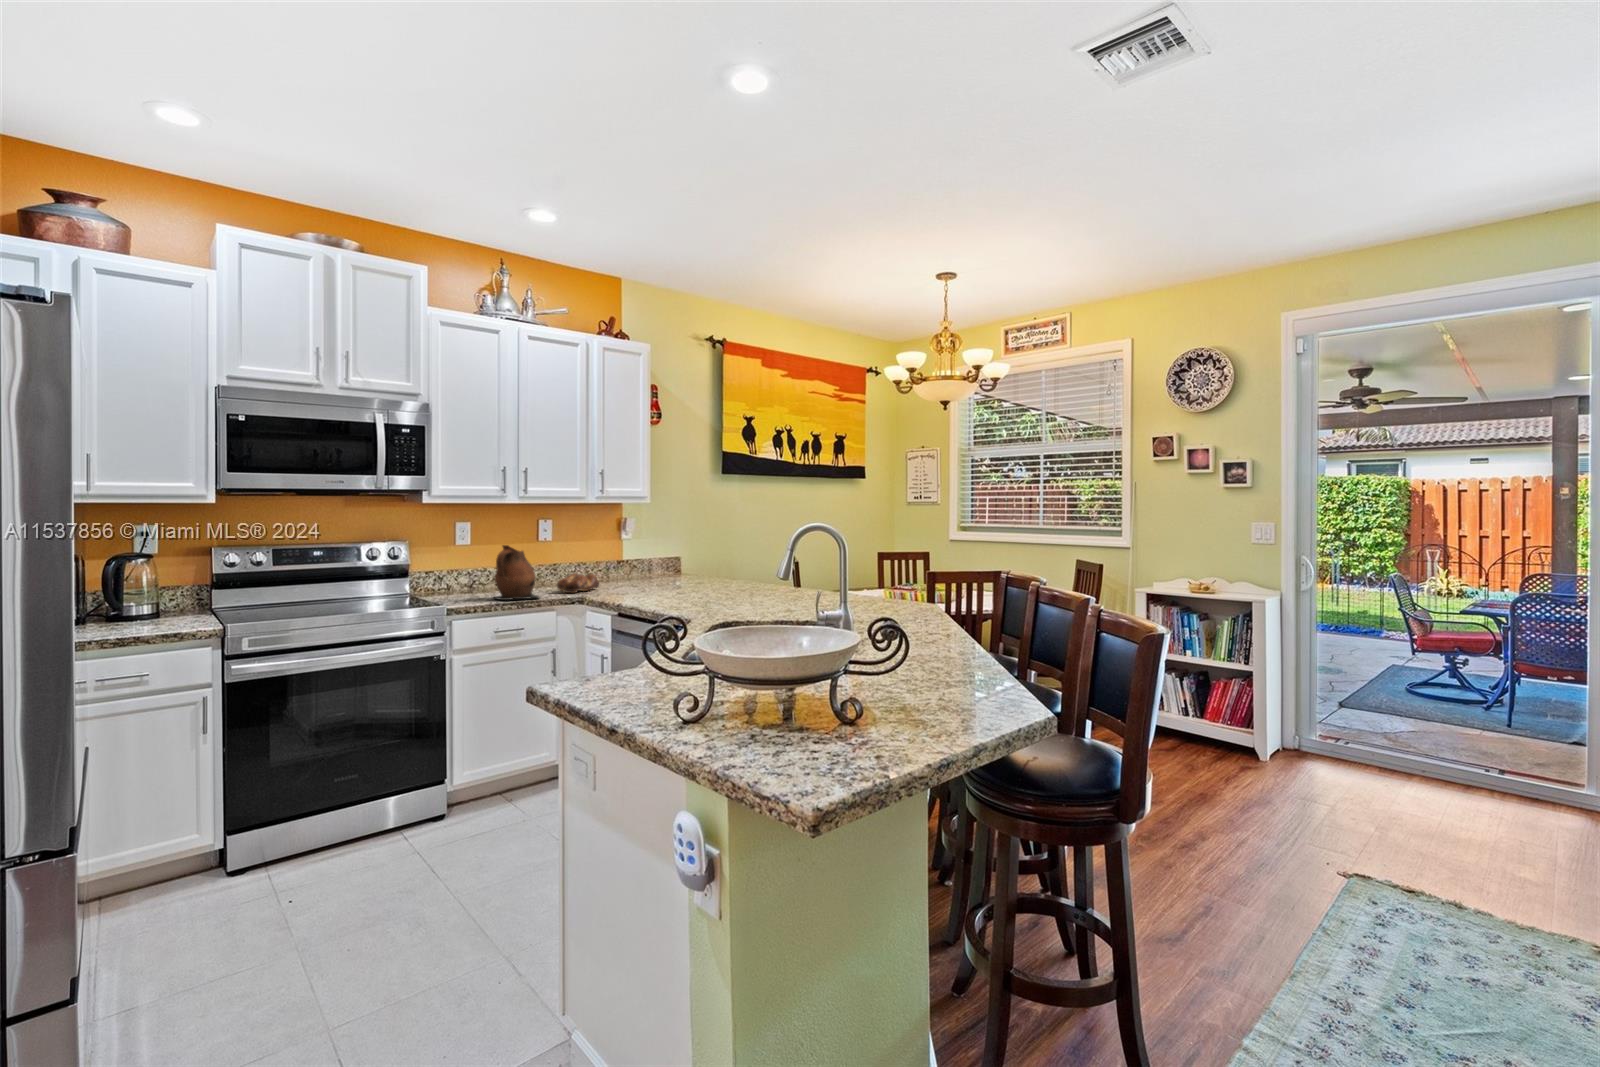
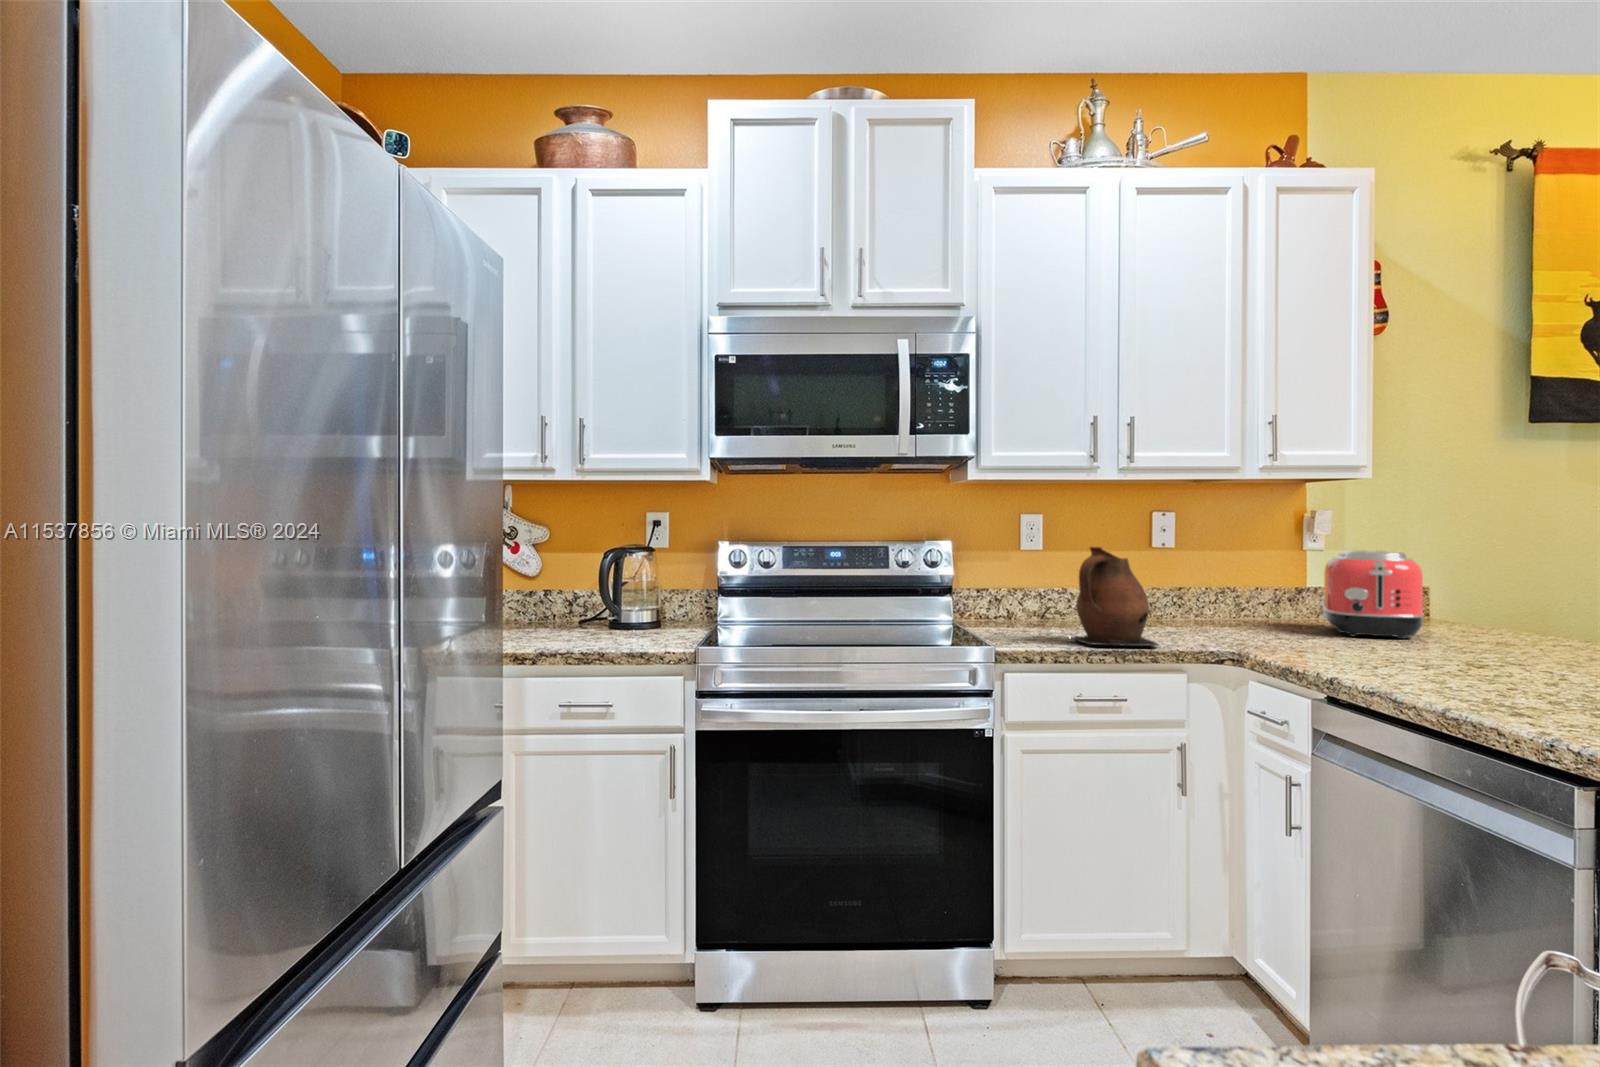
toaster: none [626,541,669,586] -> present [1323,550,1425,639]
bread loaf: present [557,573,599,593] -> none [1187,604,1271,642]

